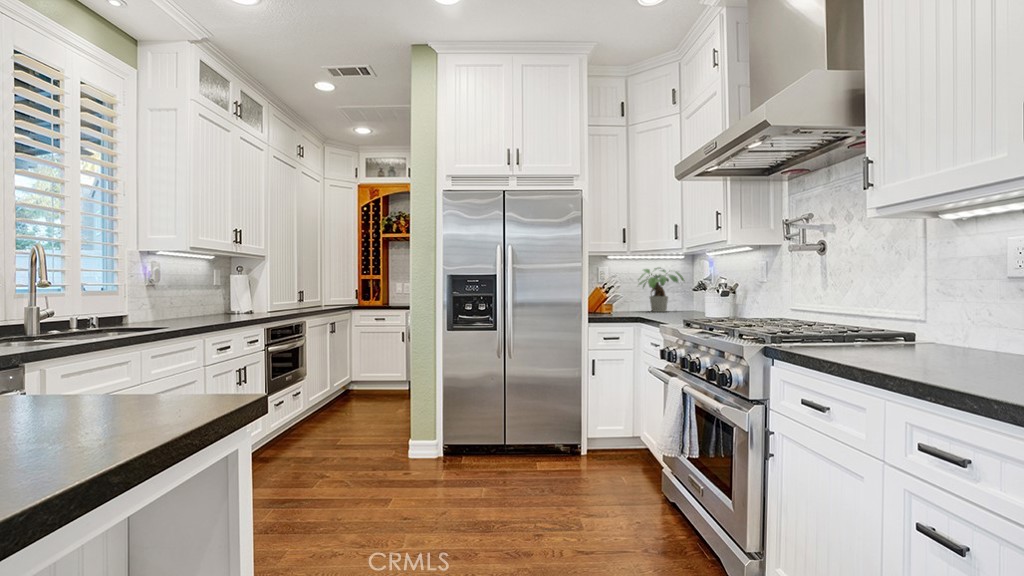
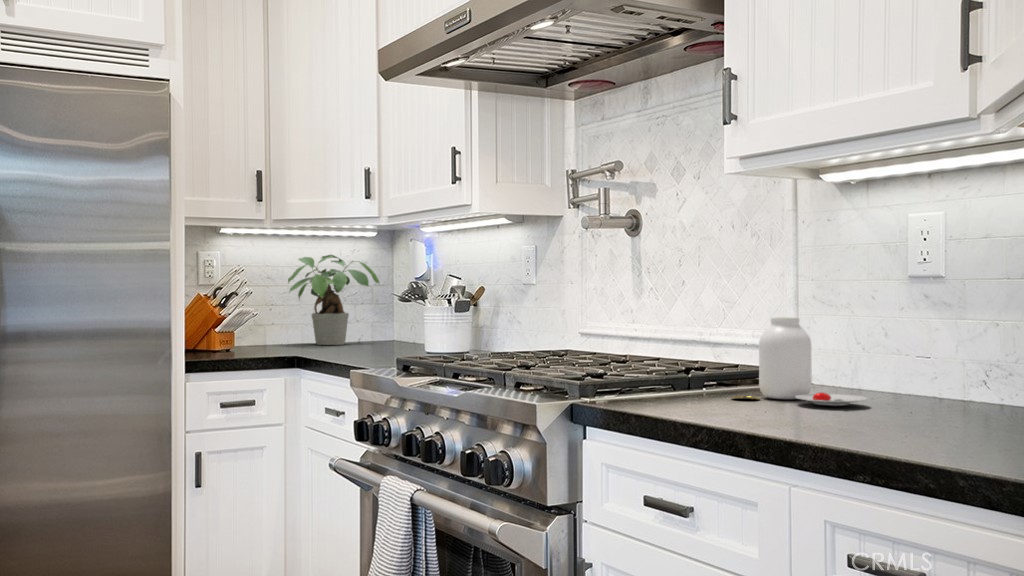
jar: none [867,303,964,357] -> present [732,318,868,406]

